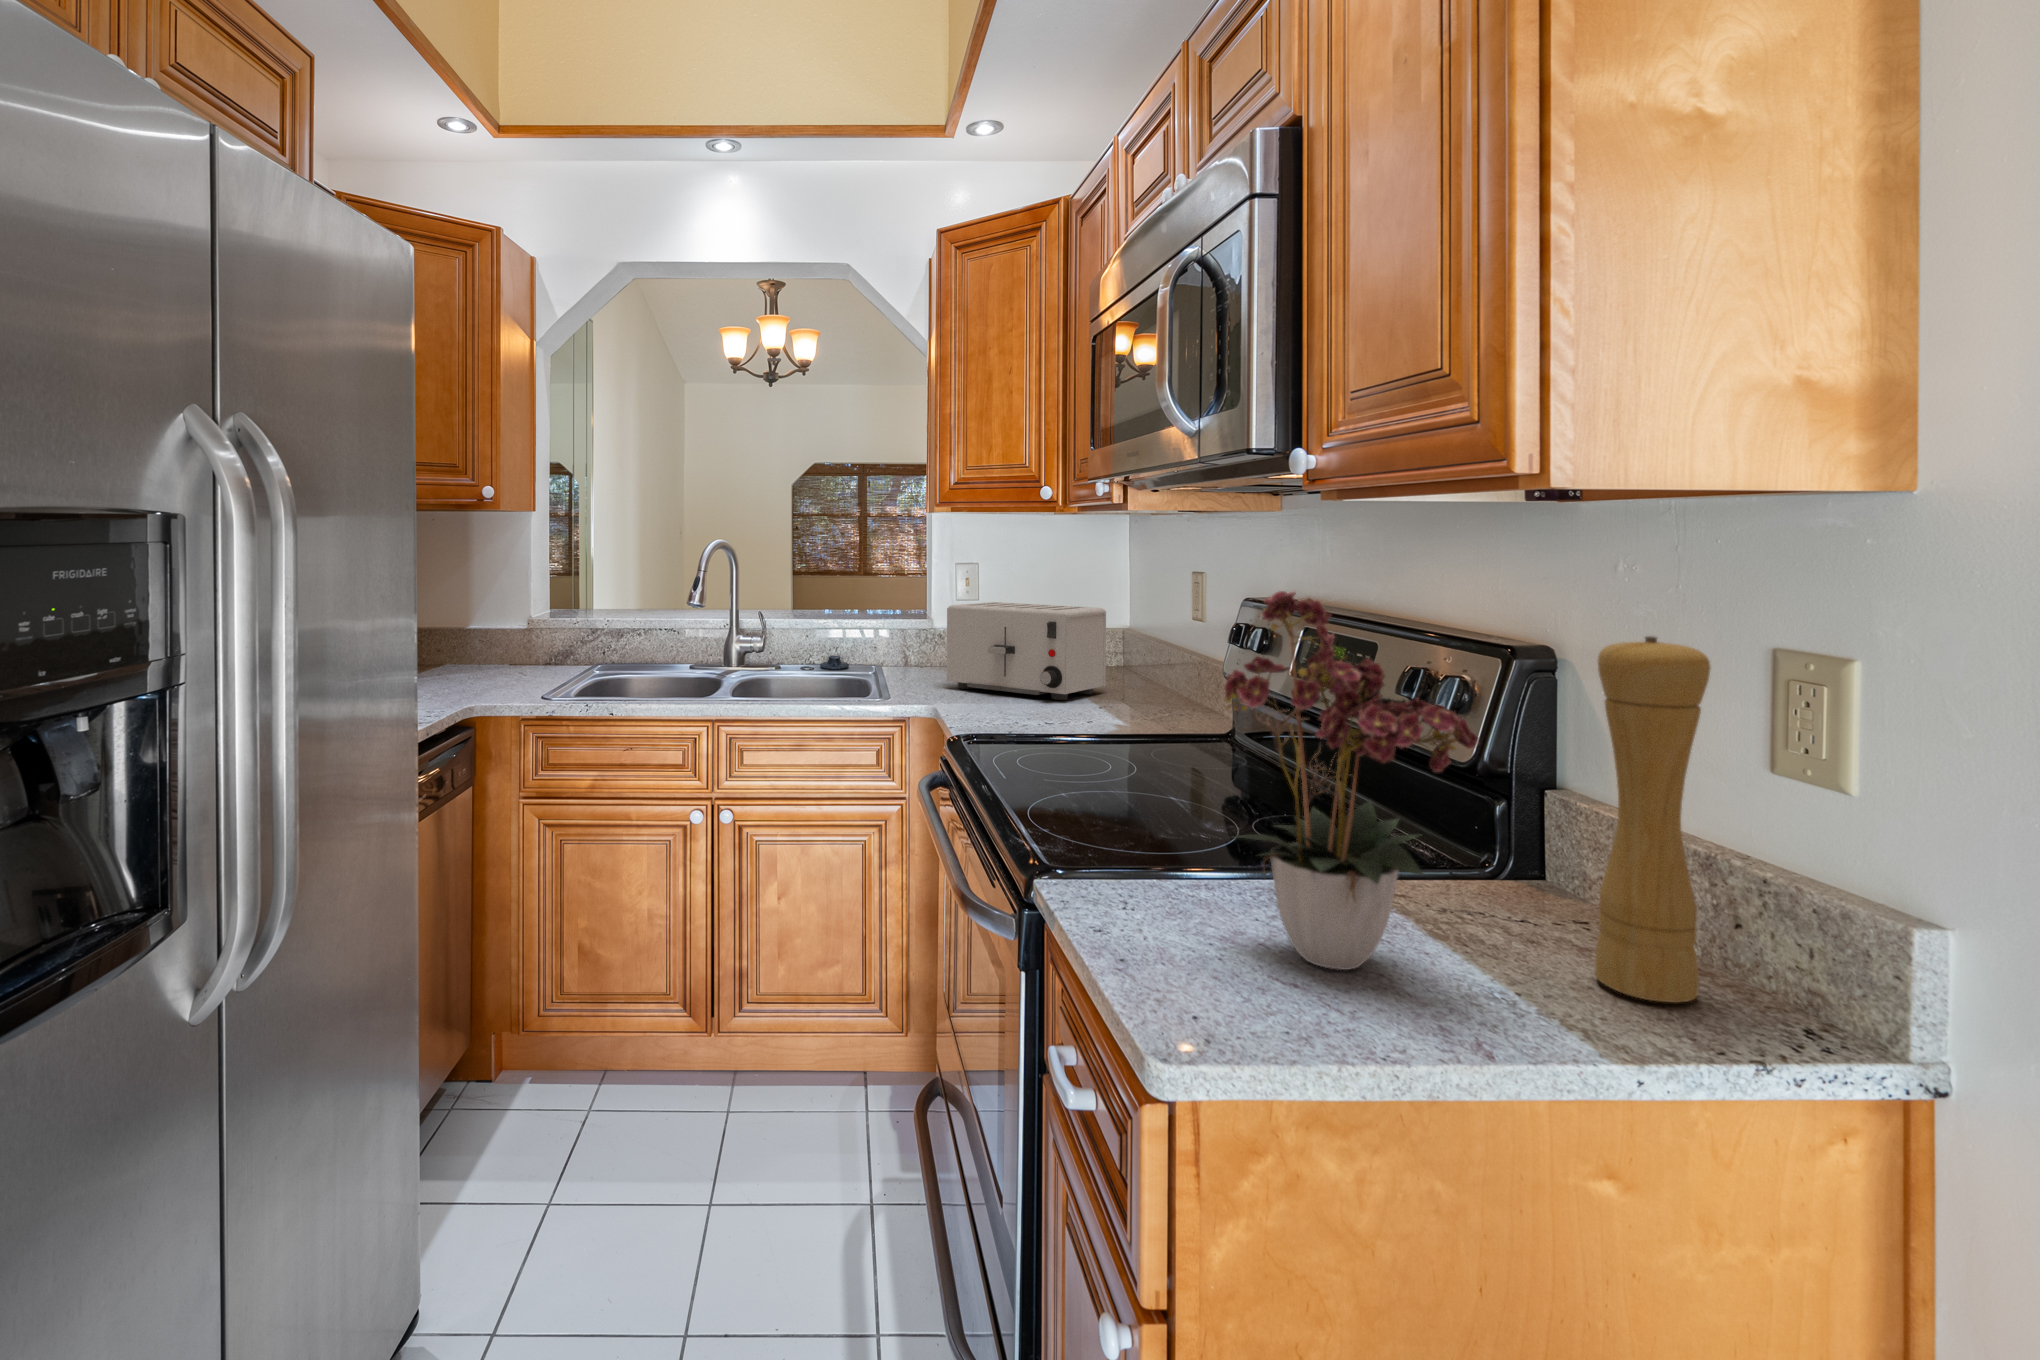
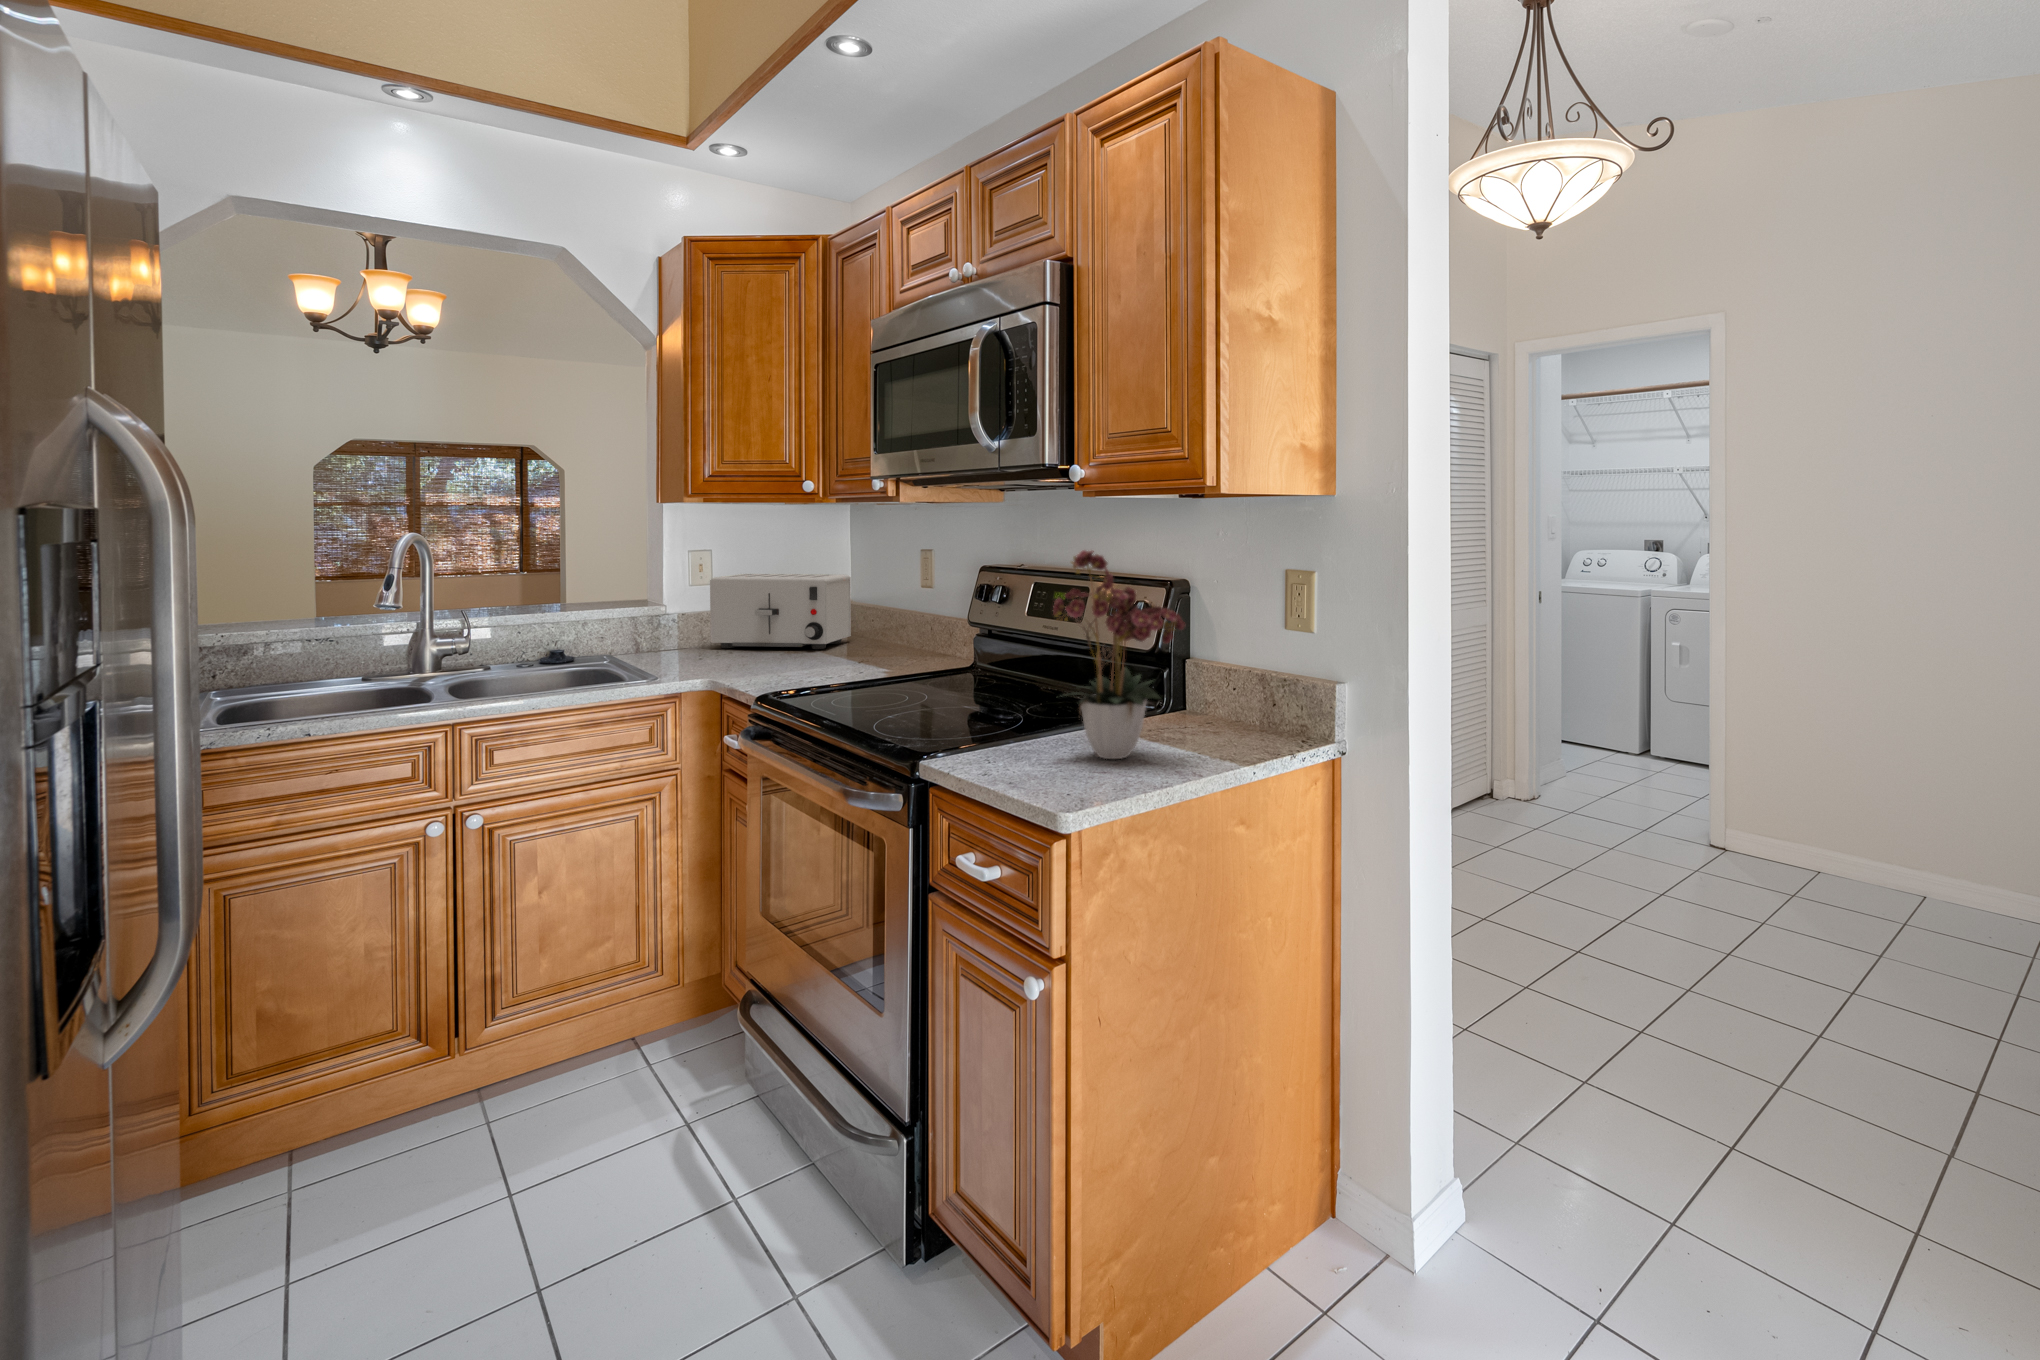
pepper mill: present [1595,636,1710,1003] -> none [1227,568,1272,745]

